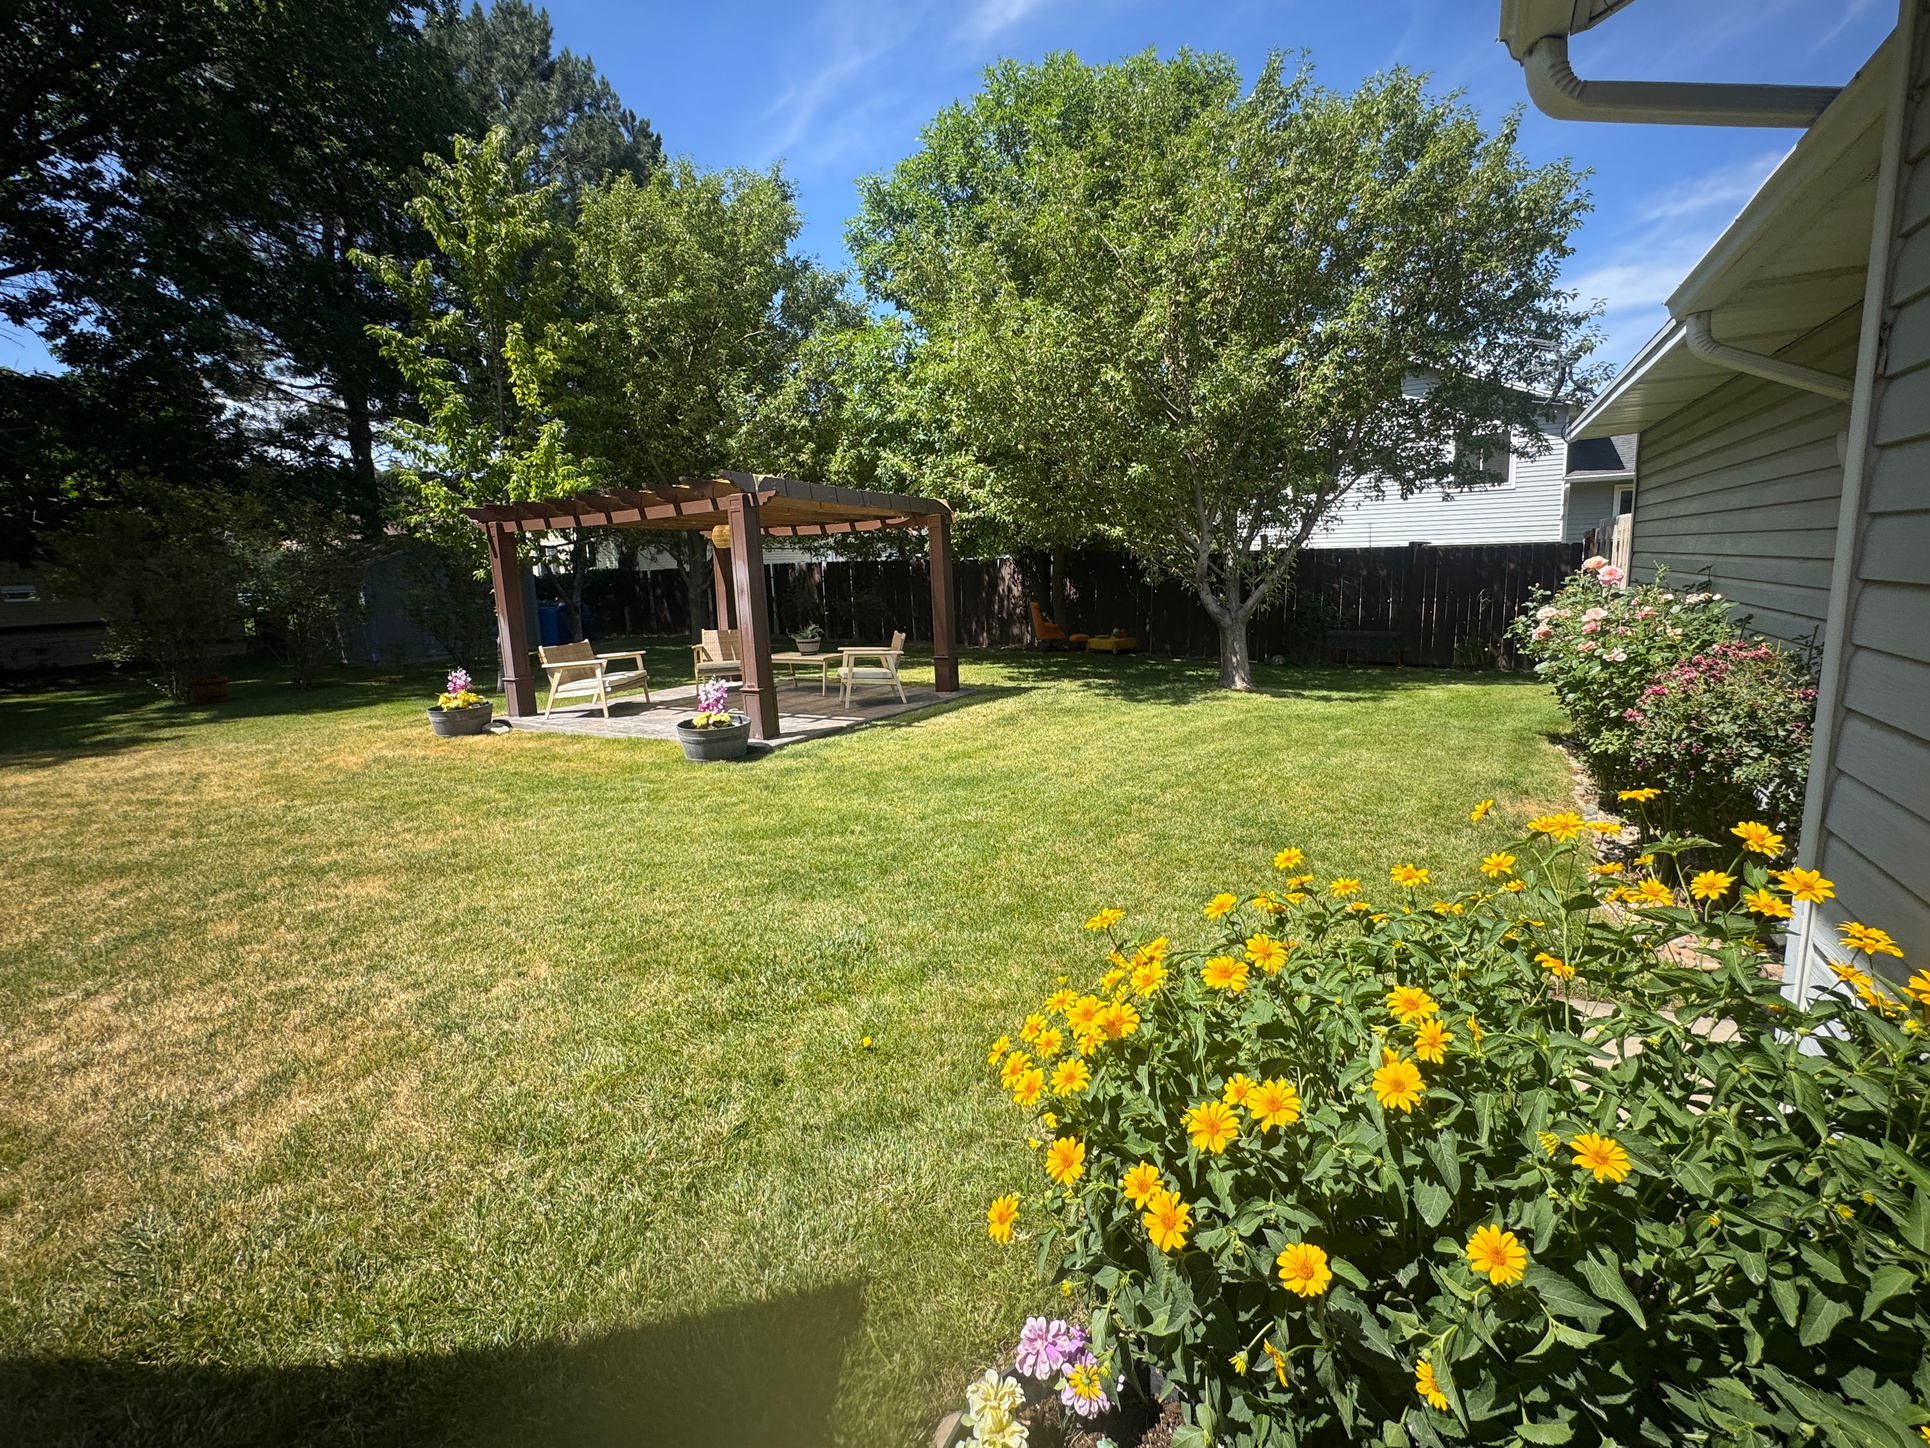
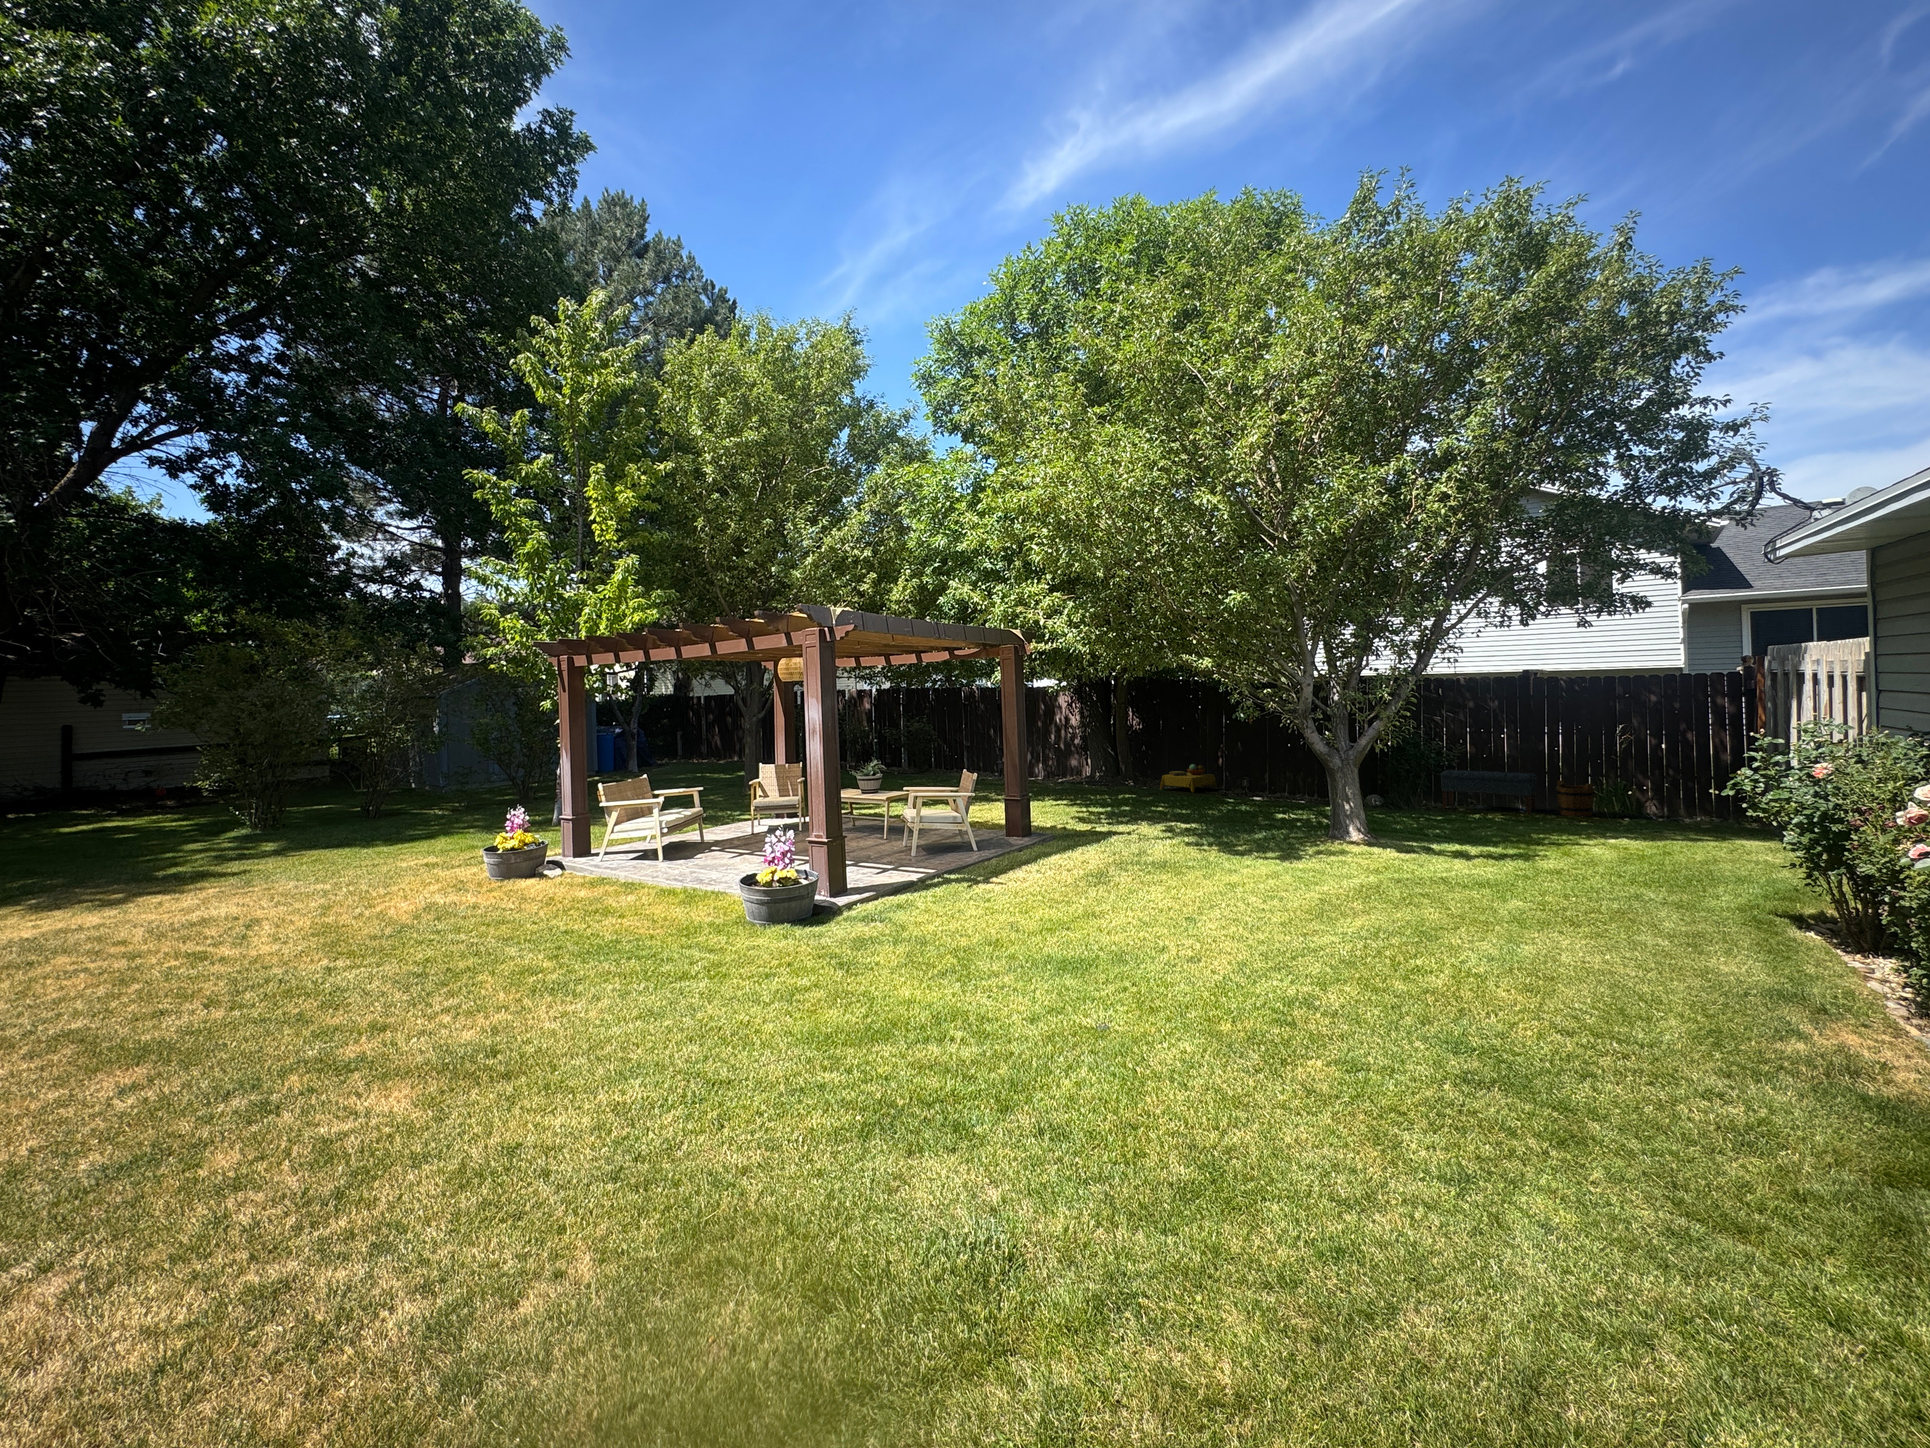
lounge chair: present [1030,602,1090,651] -> none [1098,735,1163,788]
potted tree: none [37,633,70,673] -> present [152,760,176,796]
bucket: present [189,672,228,704] -> present [1556,780,1596,817]

